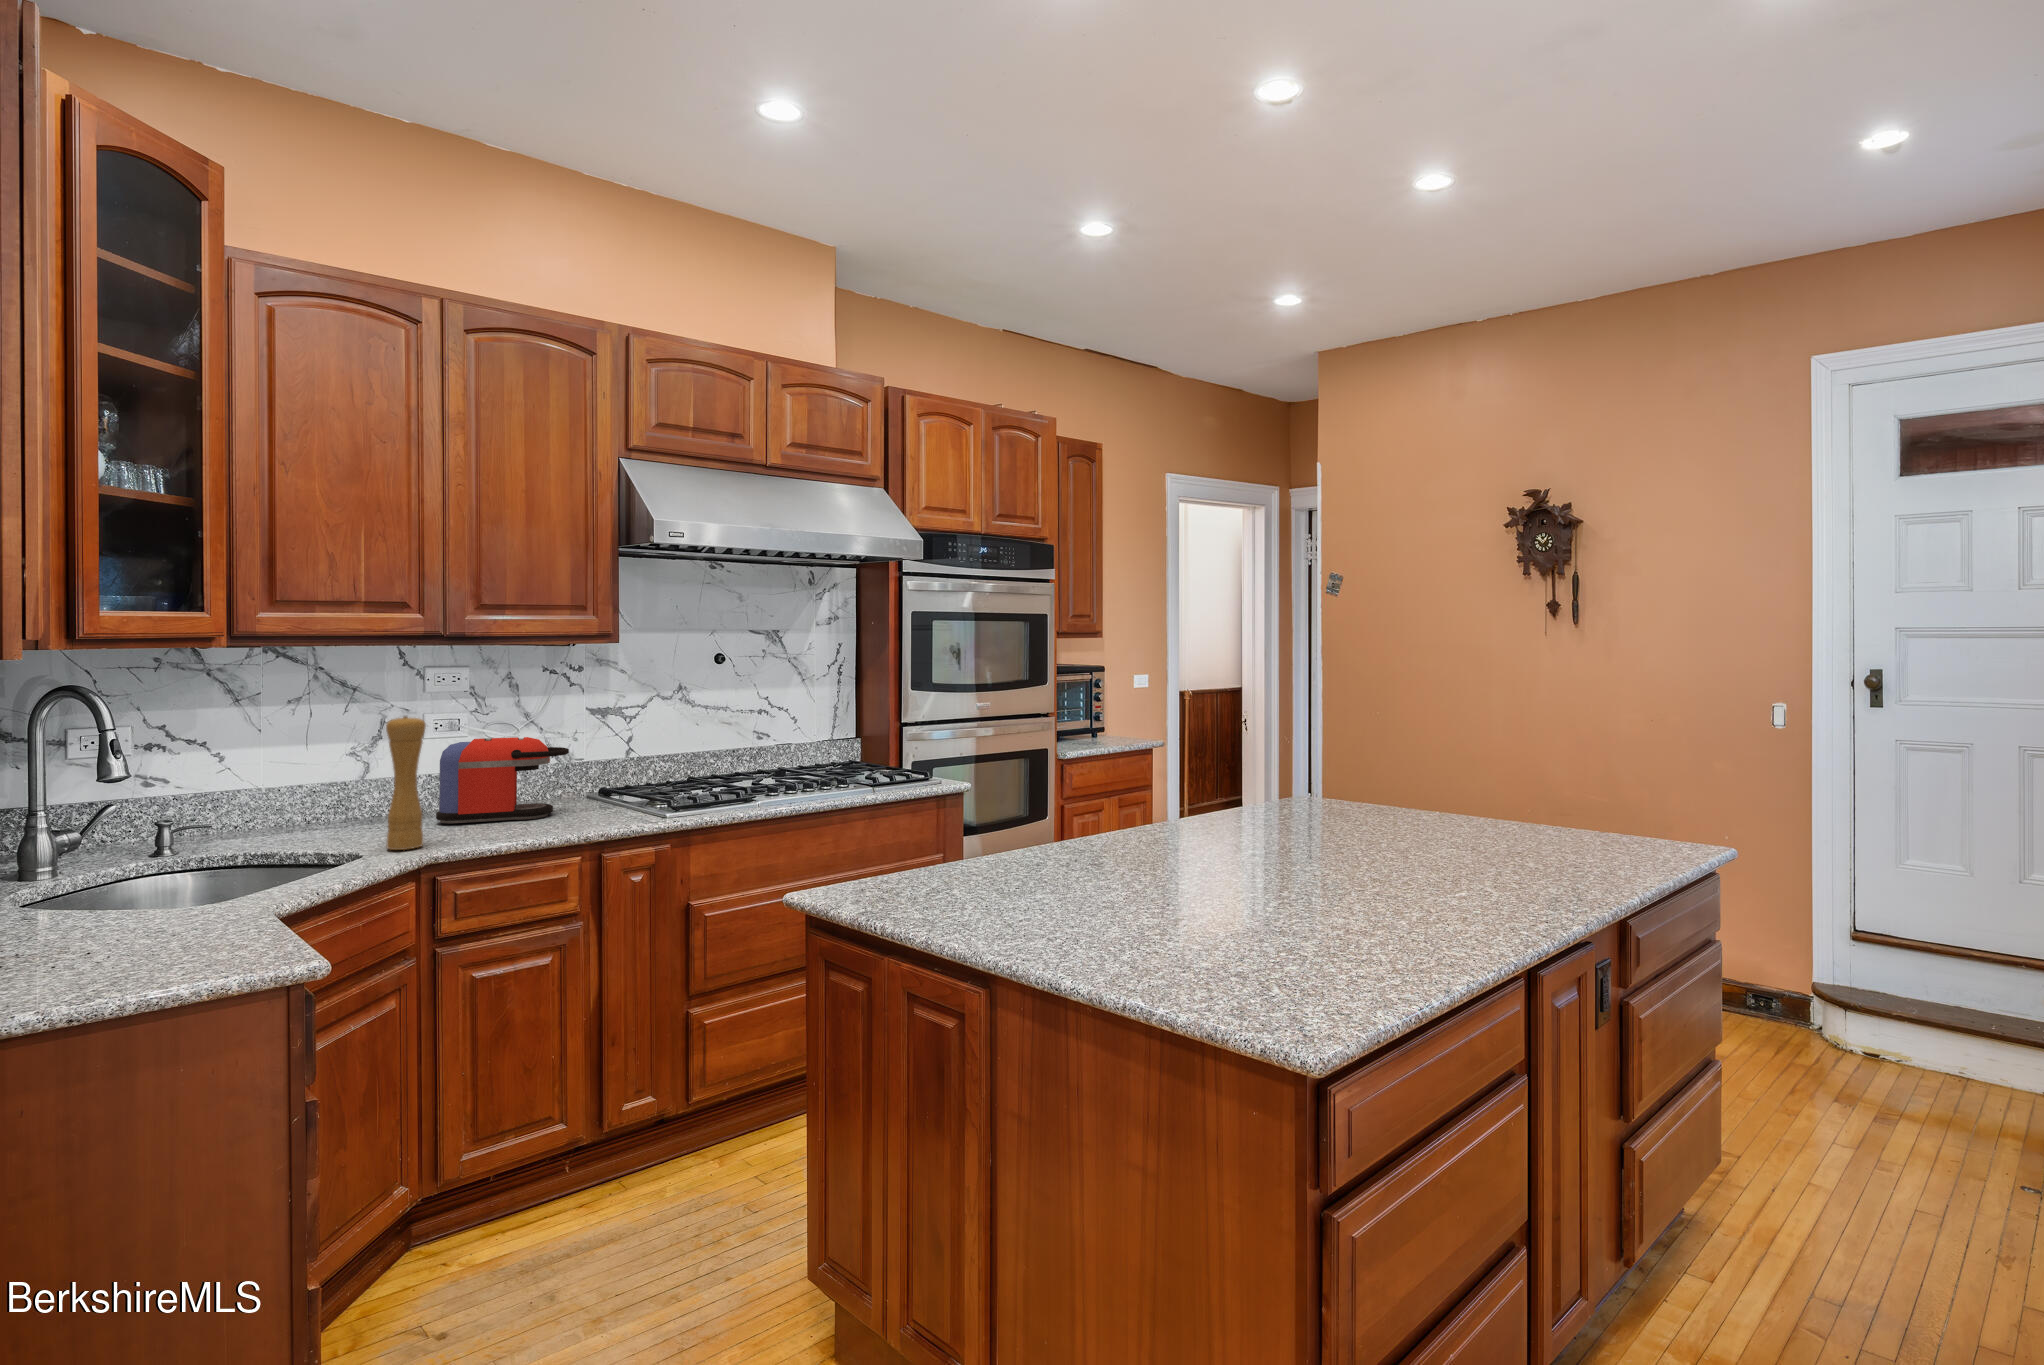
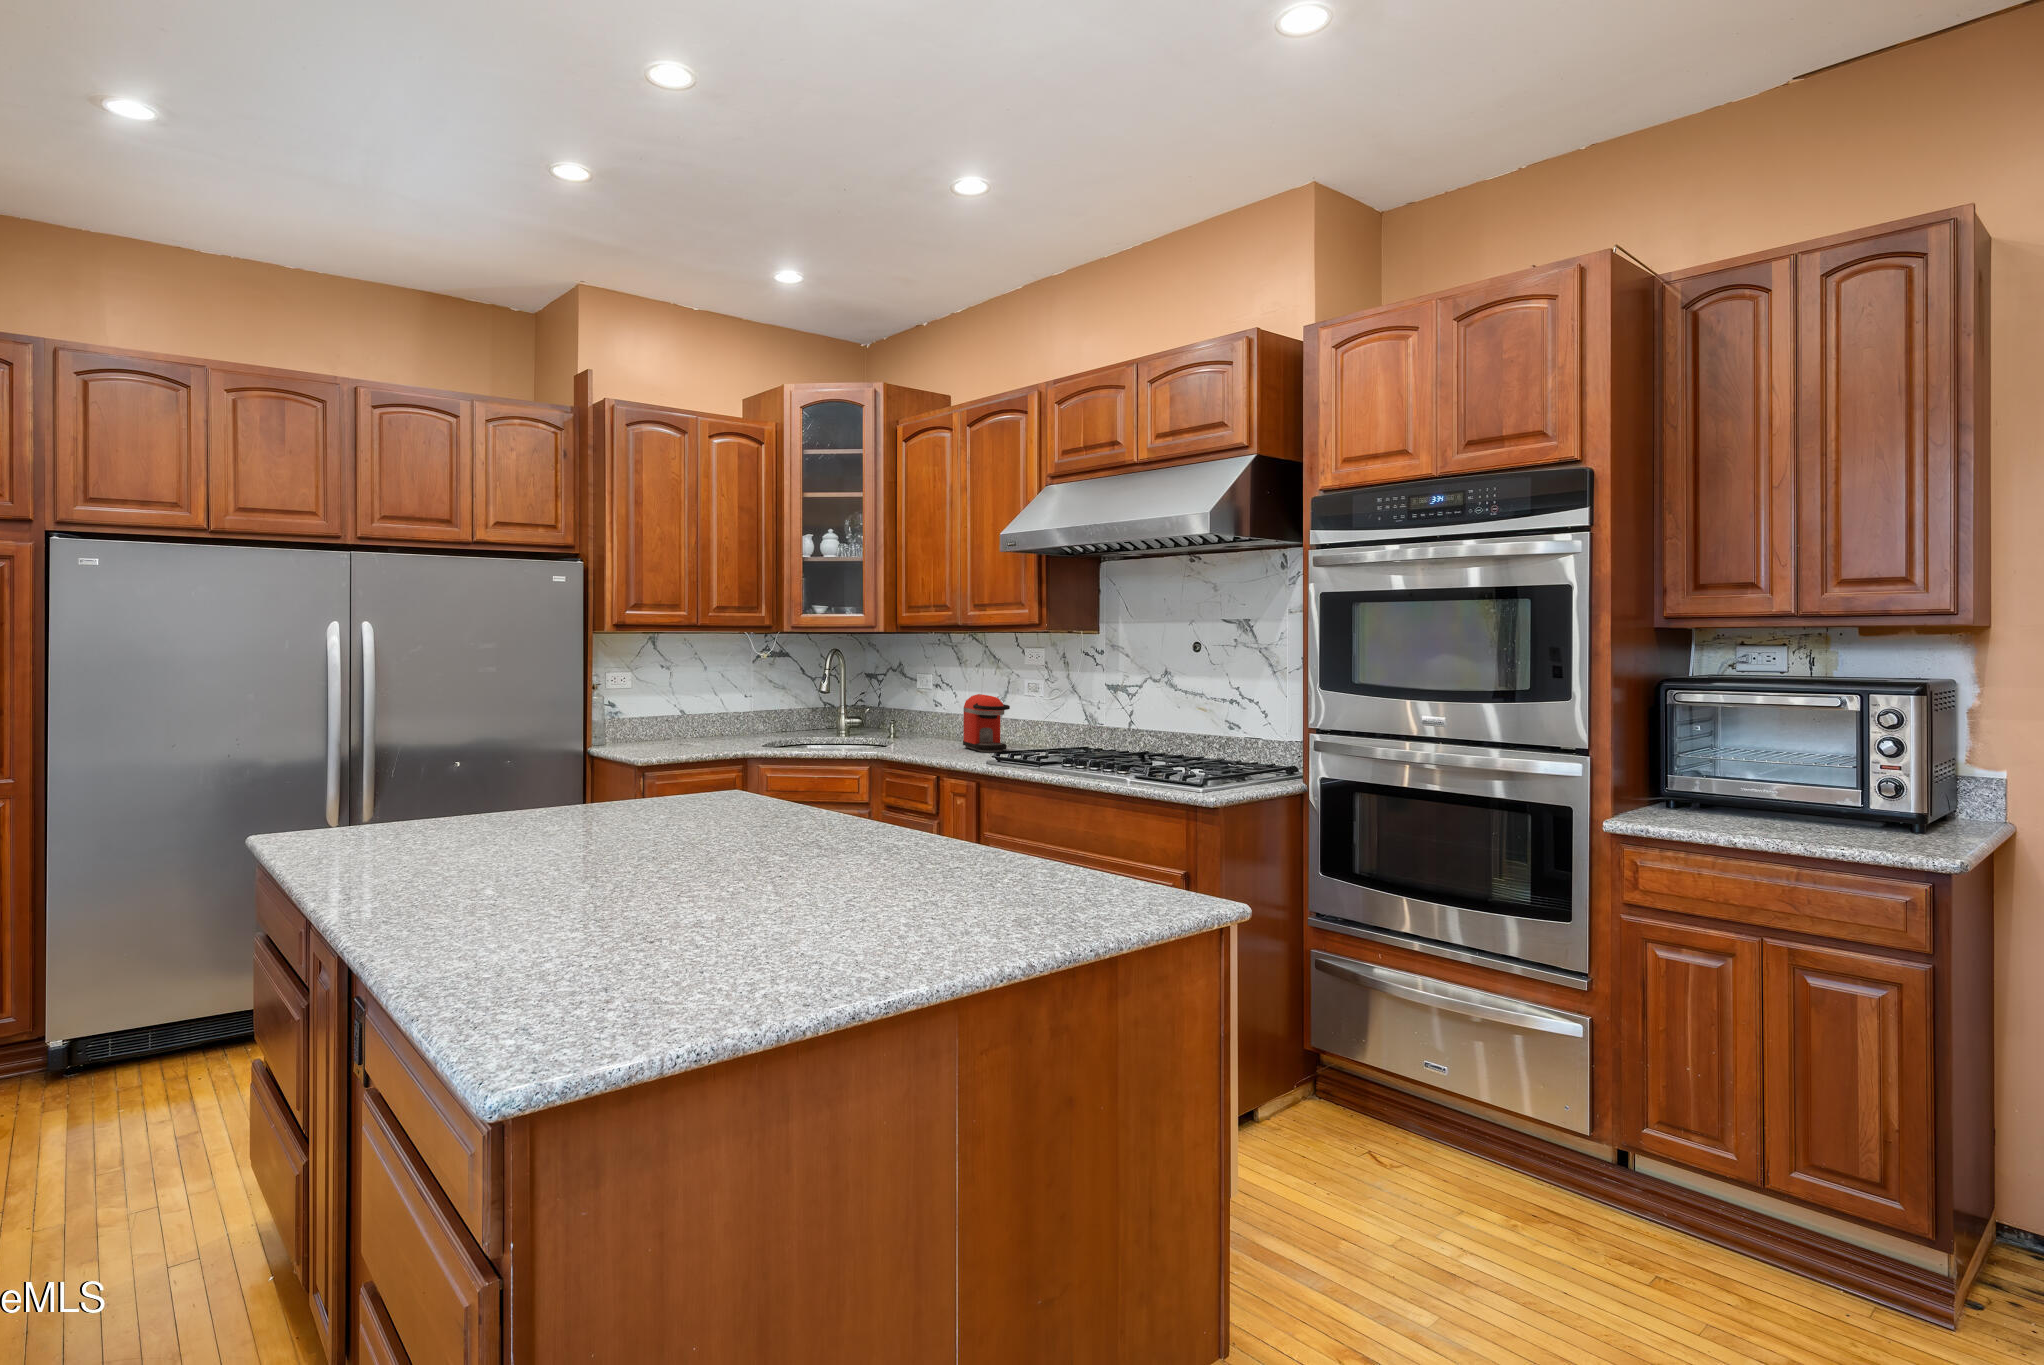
pepper mill: present [386,716,426,850] -> none [889,672,909,750]

